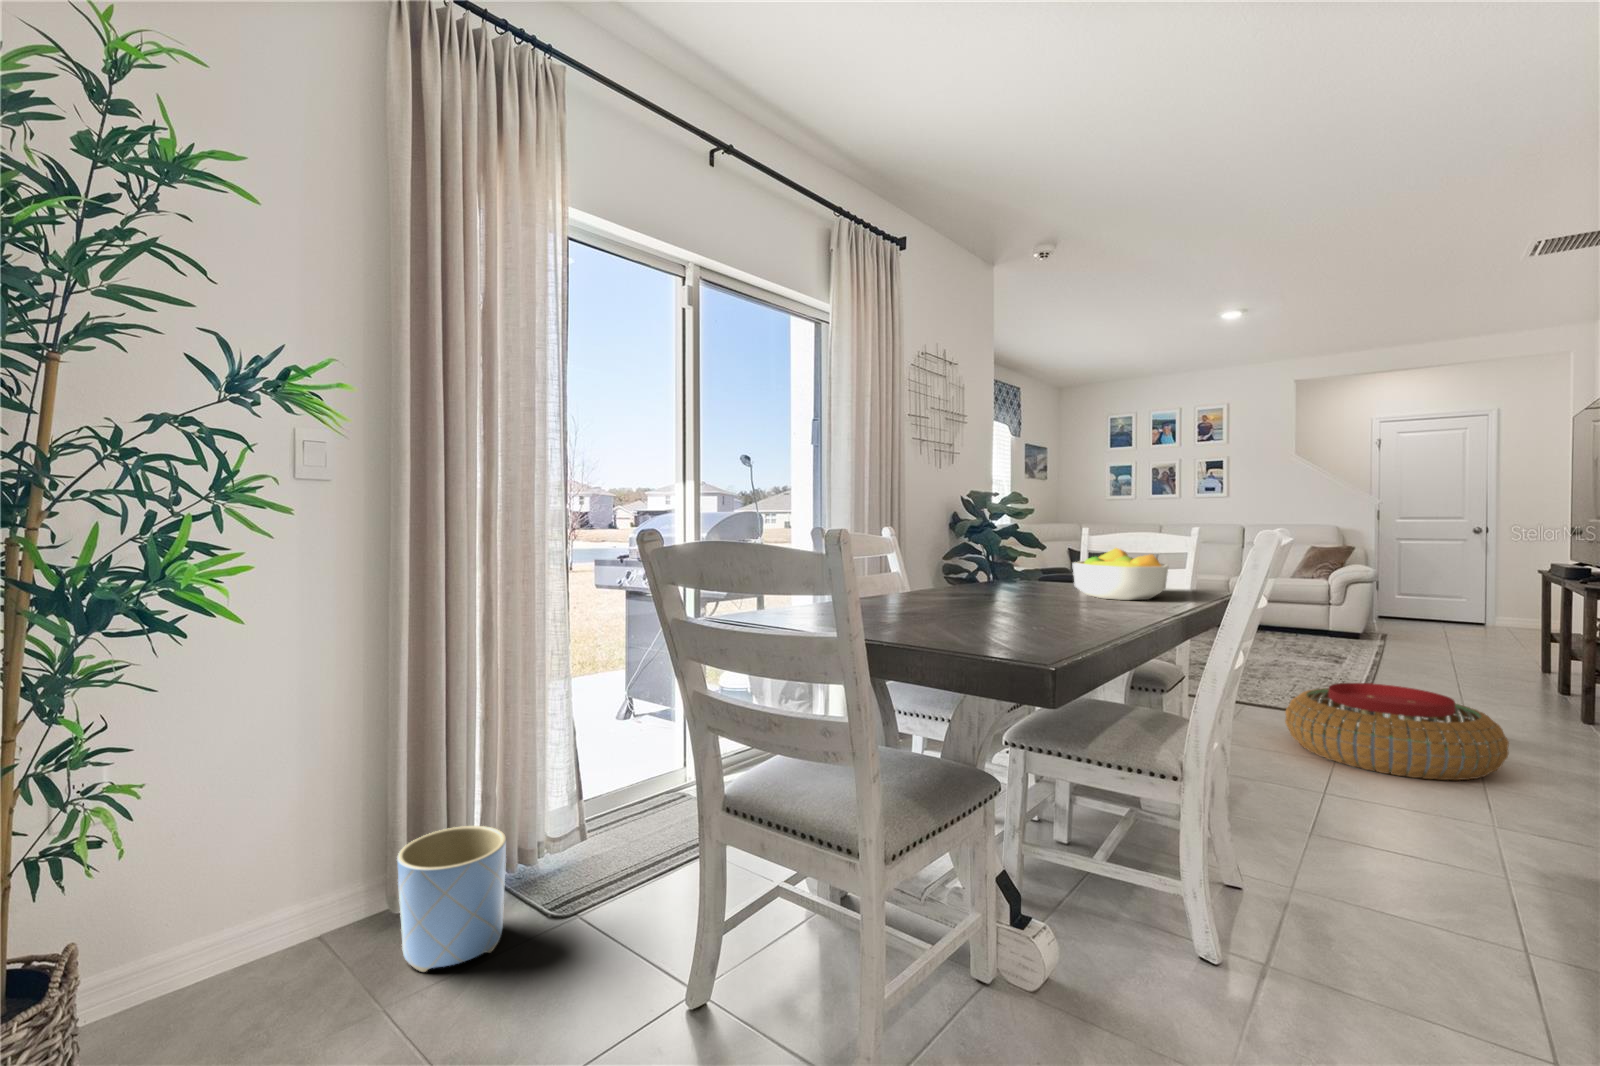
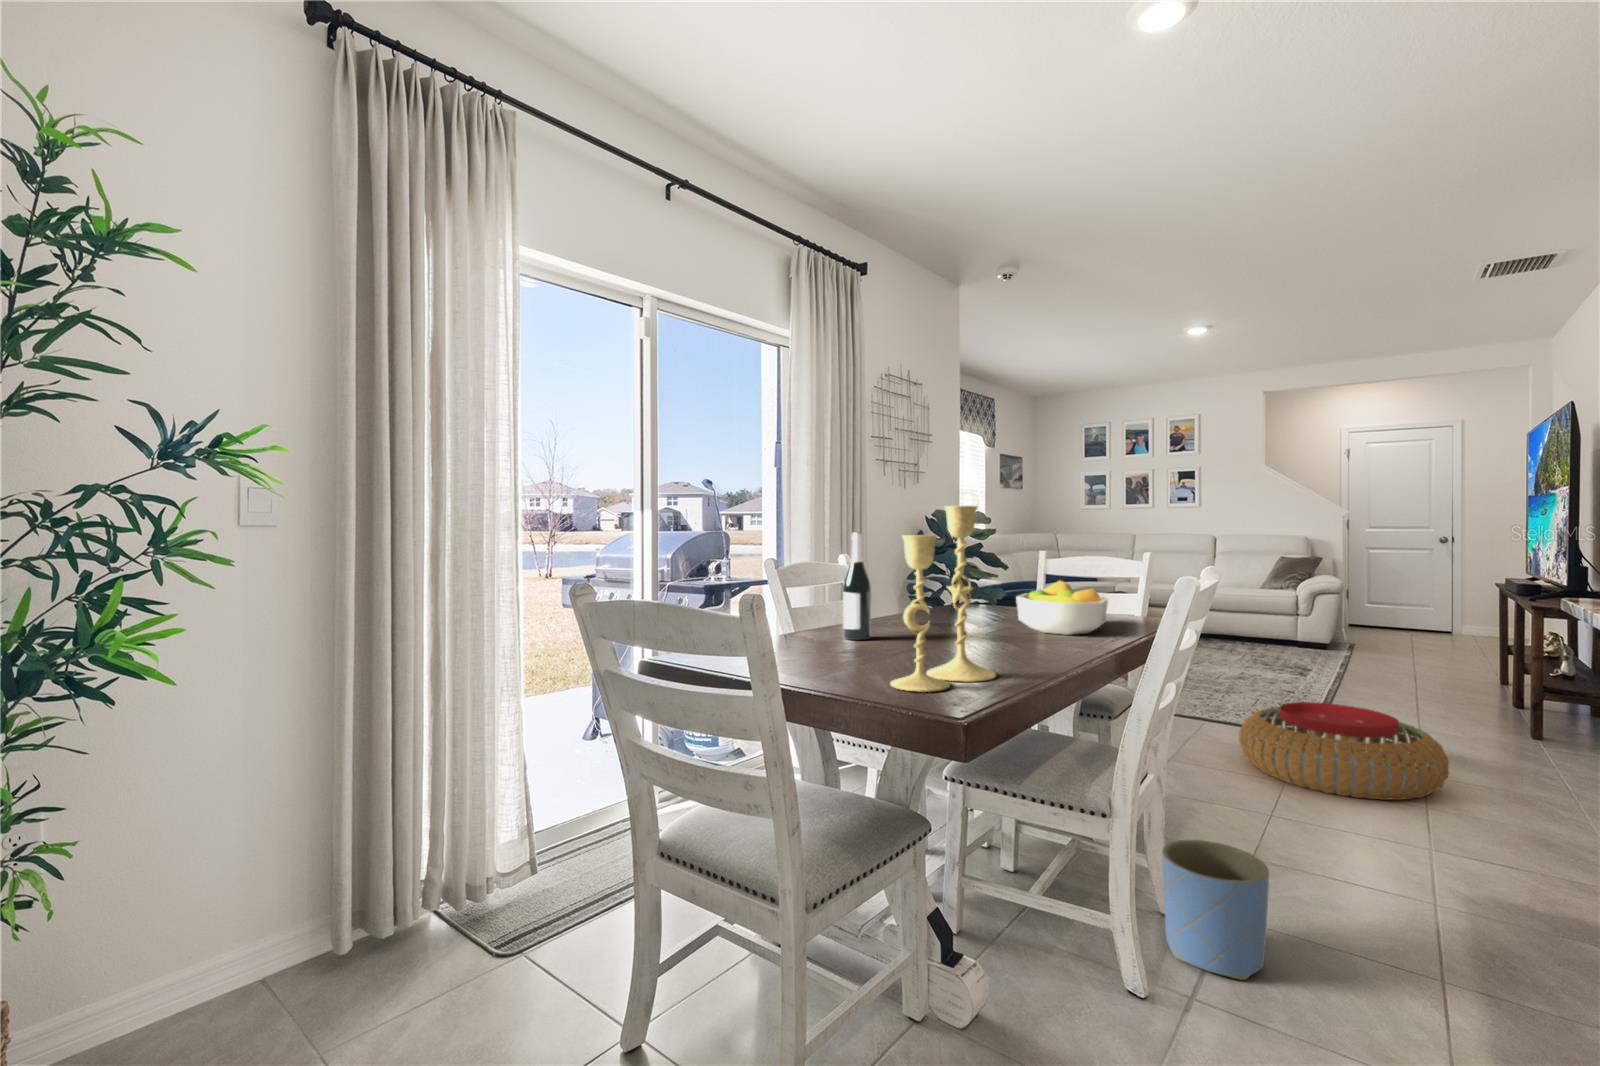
candlestick: none [966,453,1073,641] -> present [890,506,996,692]
wine bottle: none [898,494,926,604] -> present [843,532,871,640]
planter: present [397,826,506,972] -> present [1162,840,1269,980]

